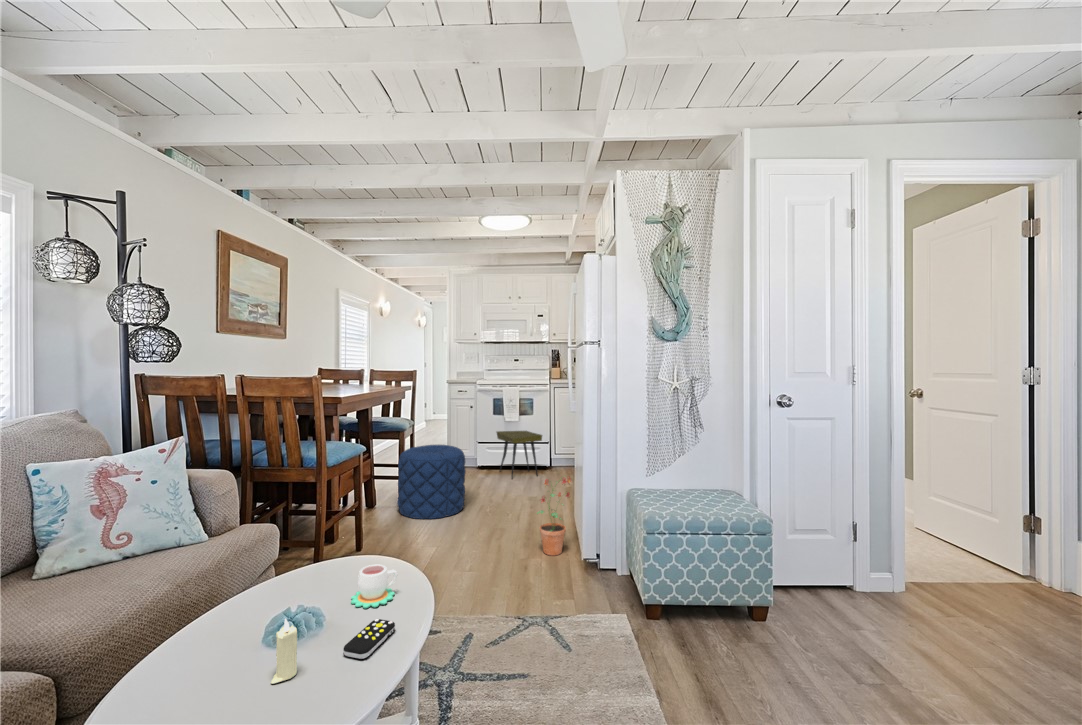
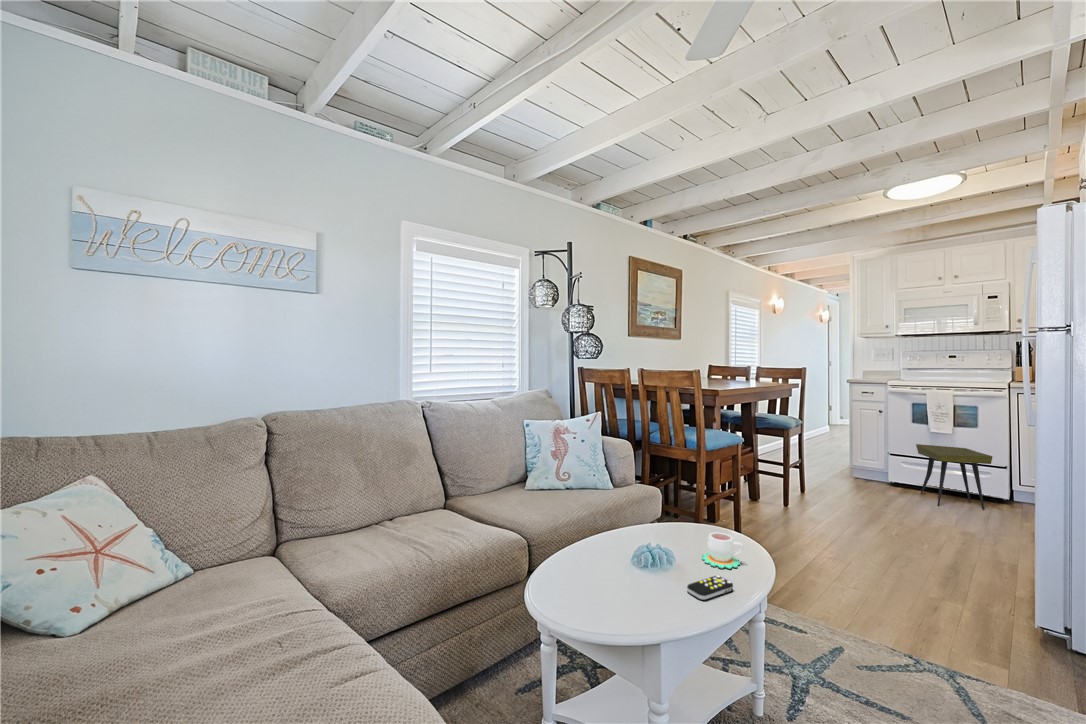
pouf: present [397,445,466,519] -> none [779,447,862,527]
potted plant: present [537,476,571,555] -> none [955,508,1023,611]
candle: present [271,619,297,684] -> none [634,545,652,591]

